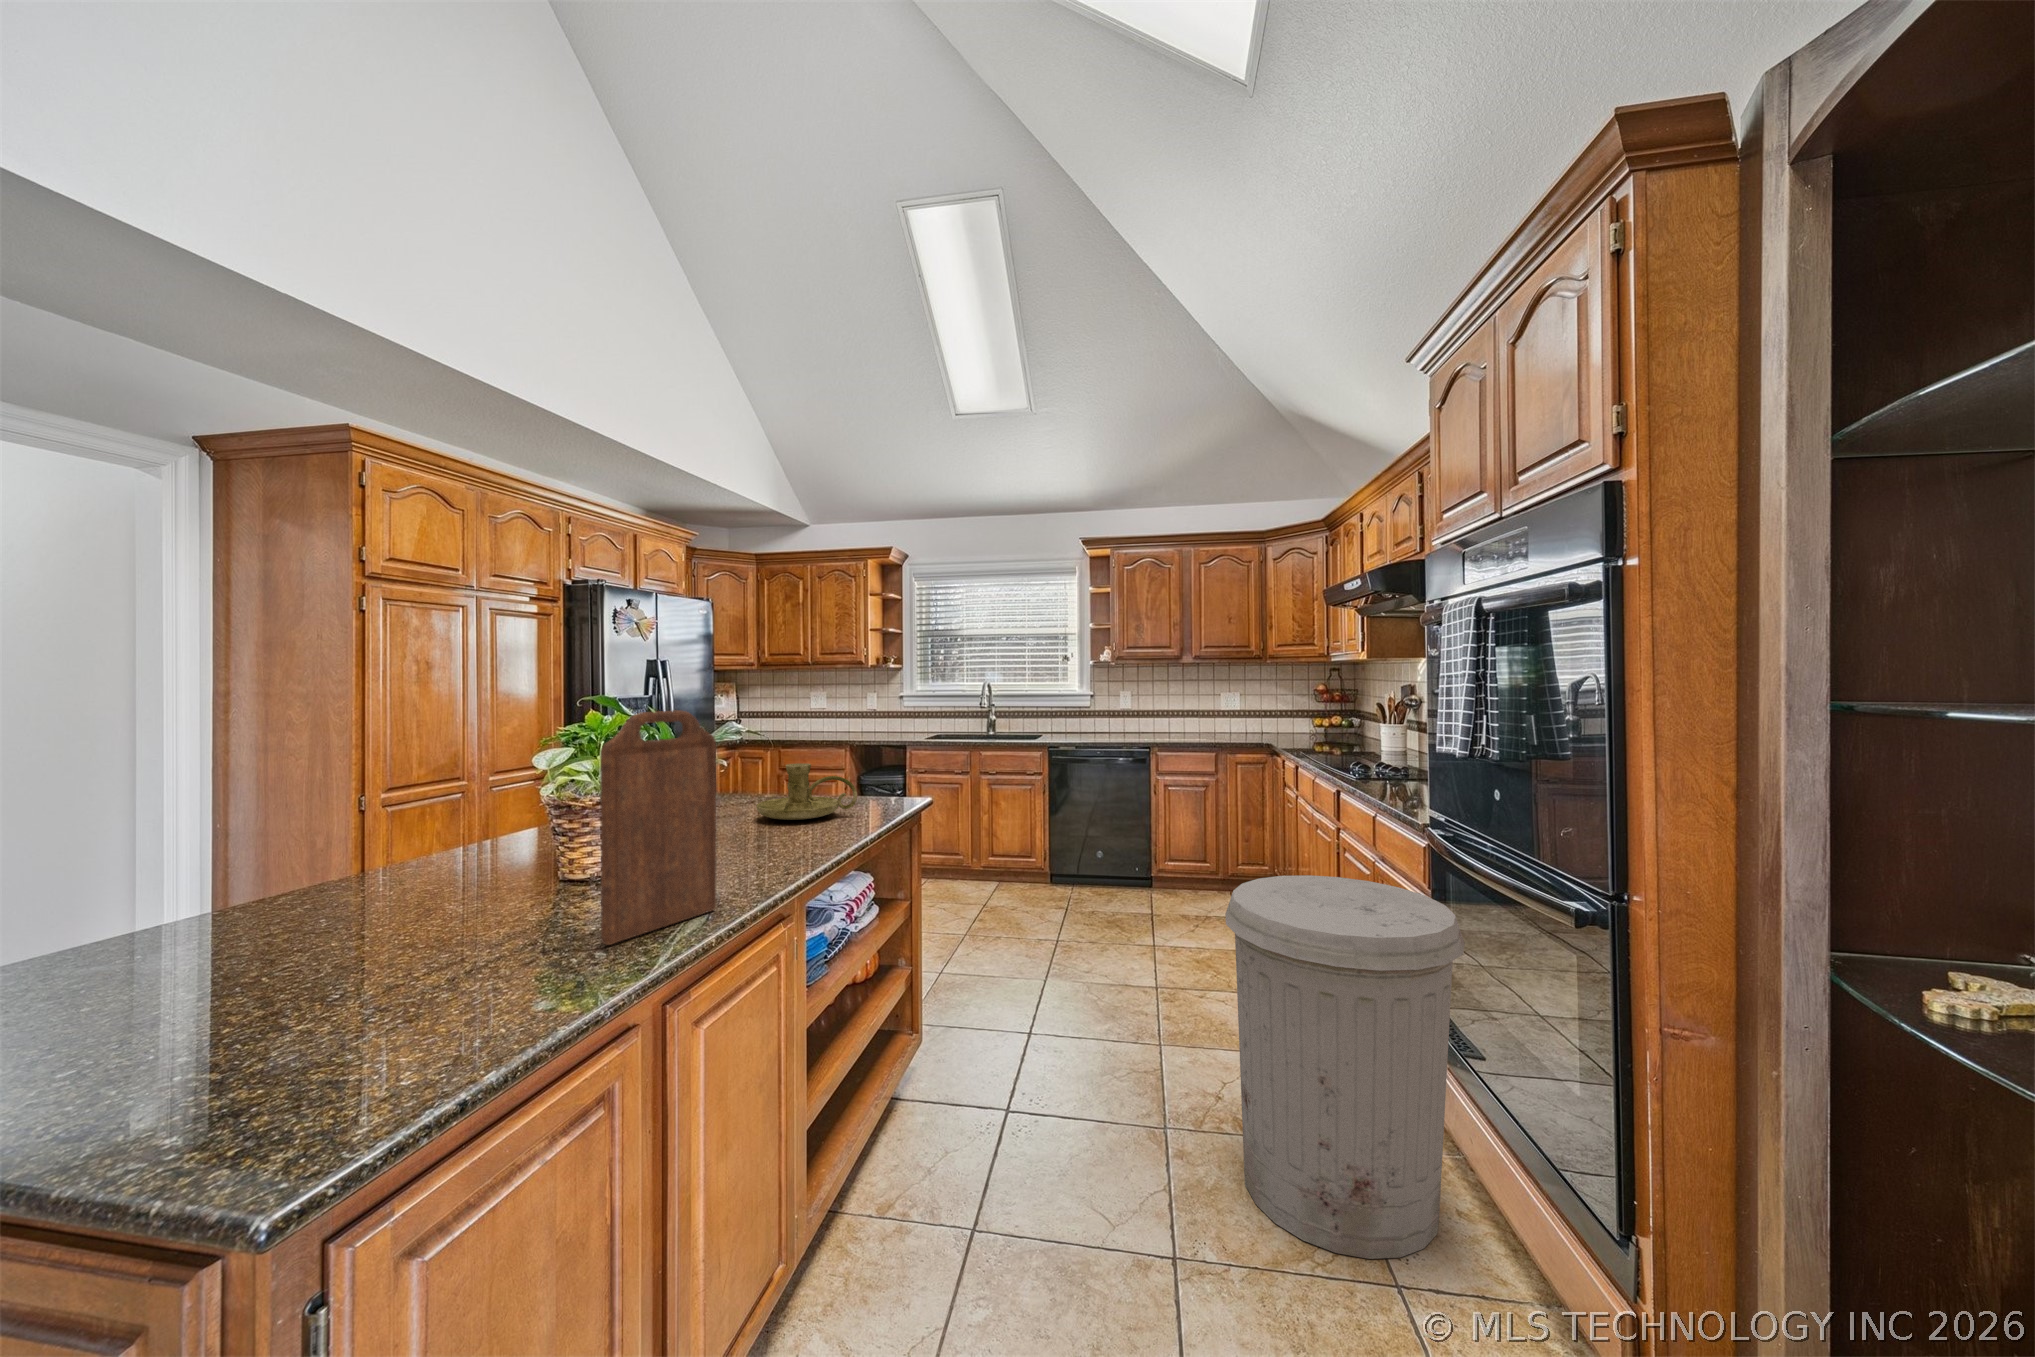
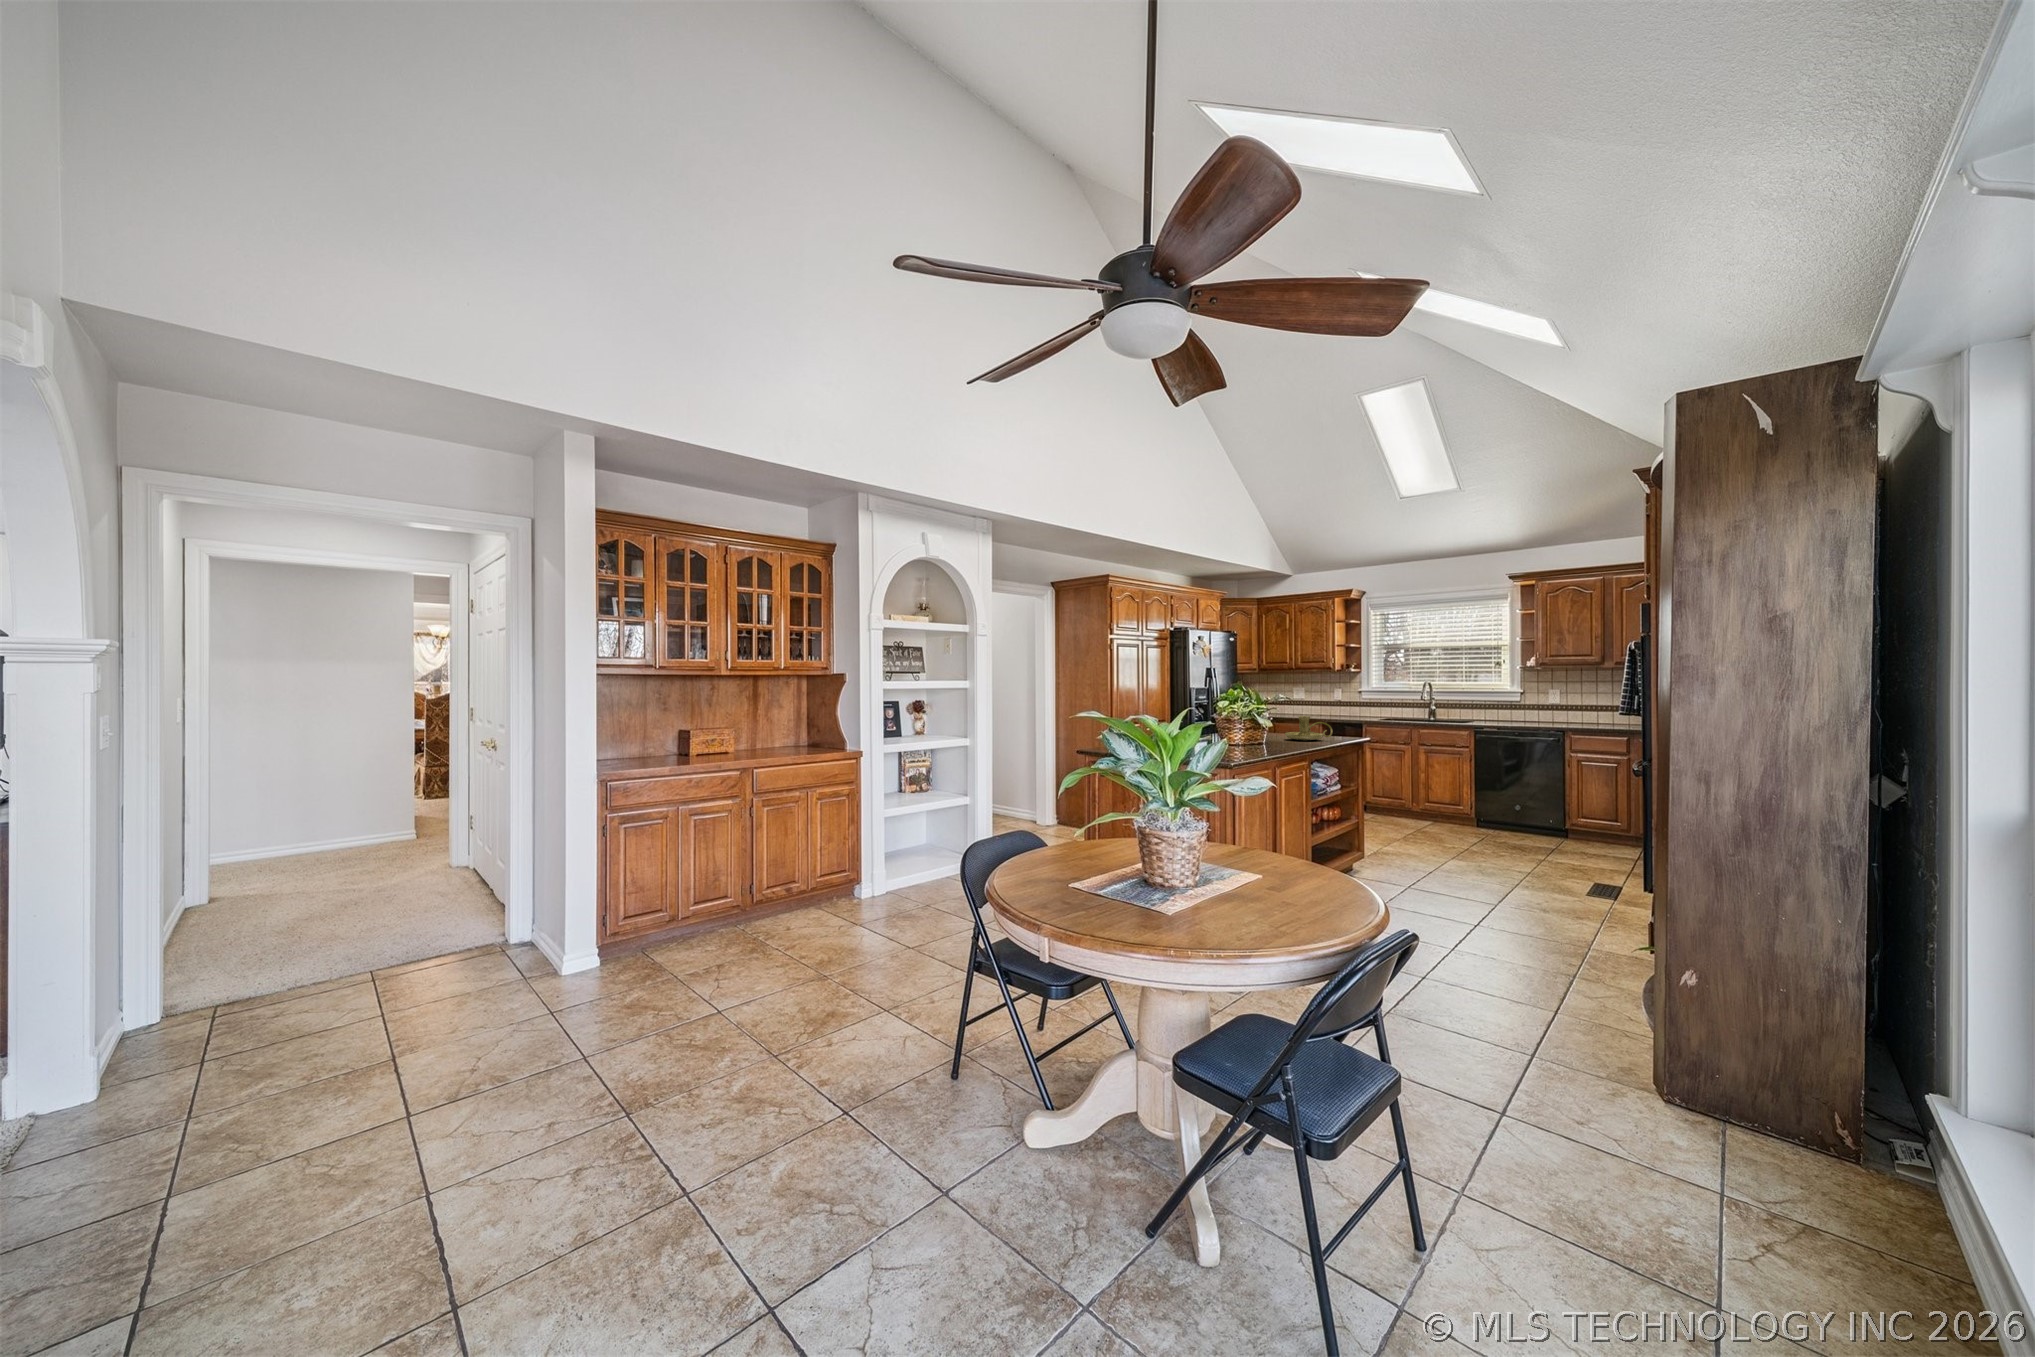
cutting board: present [600,710,716,945] -> none [1255,687,1285,755]
trash can: present [1225,875,1465,1259] -> none [1530,785,1677,961]

